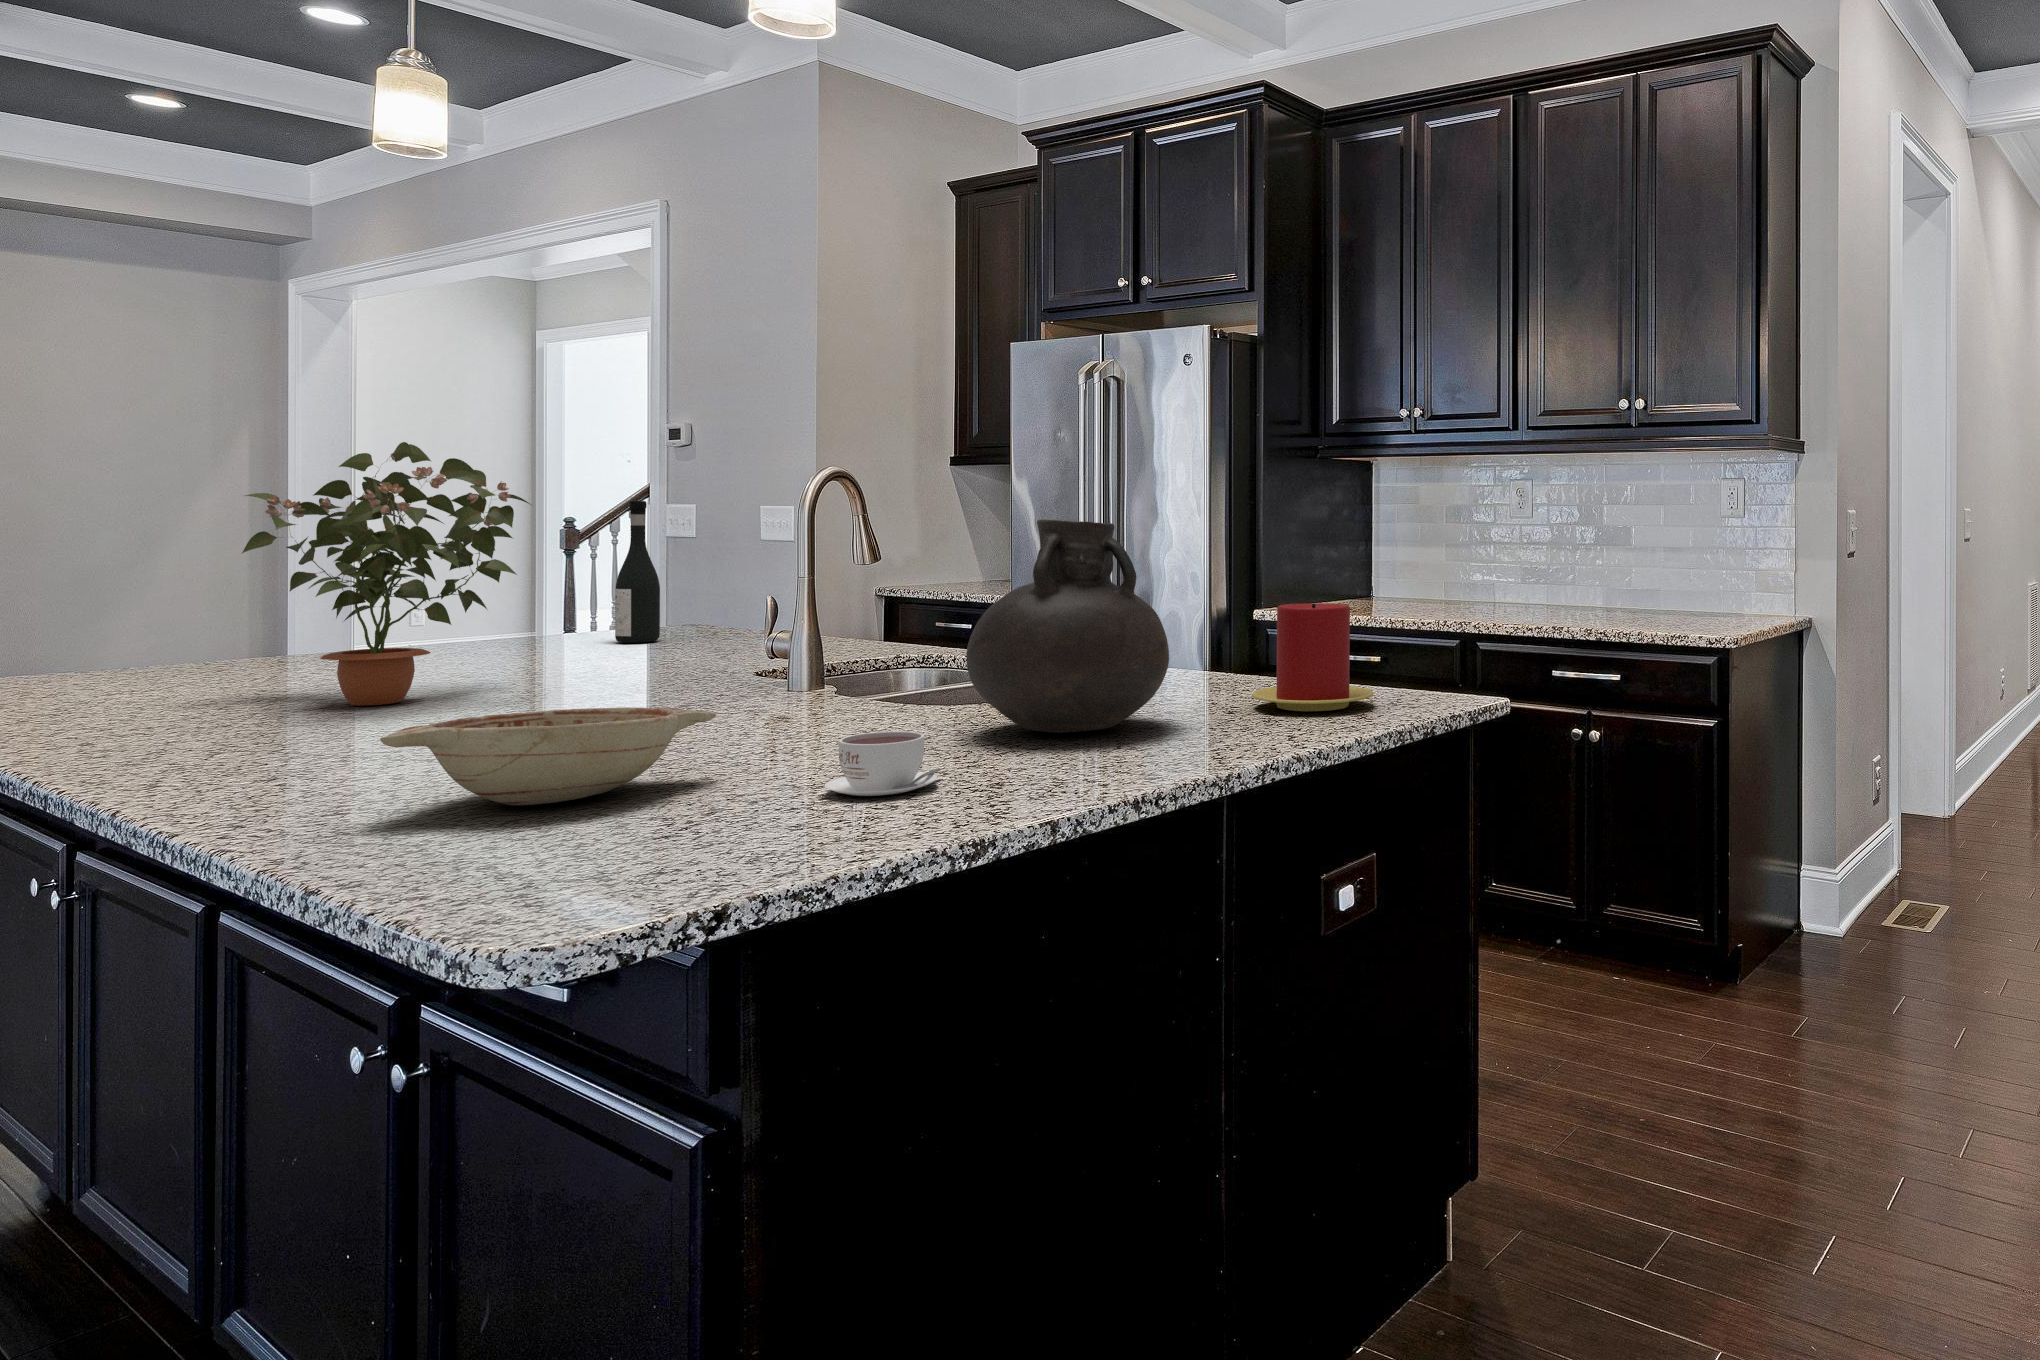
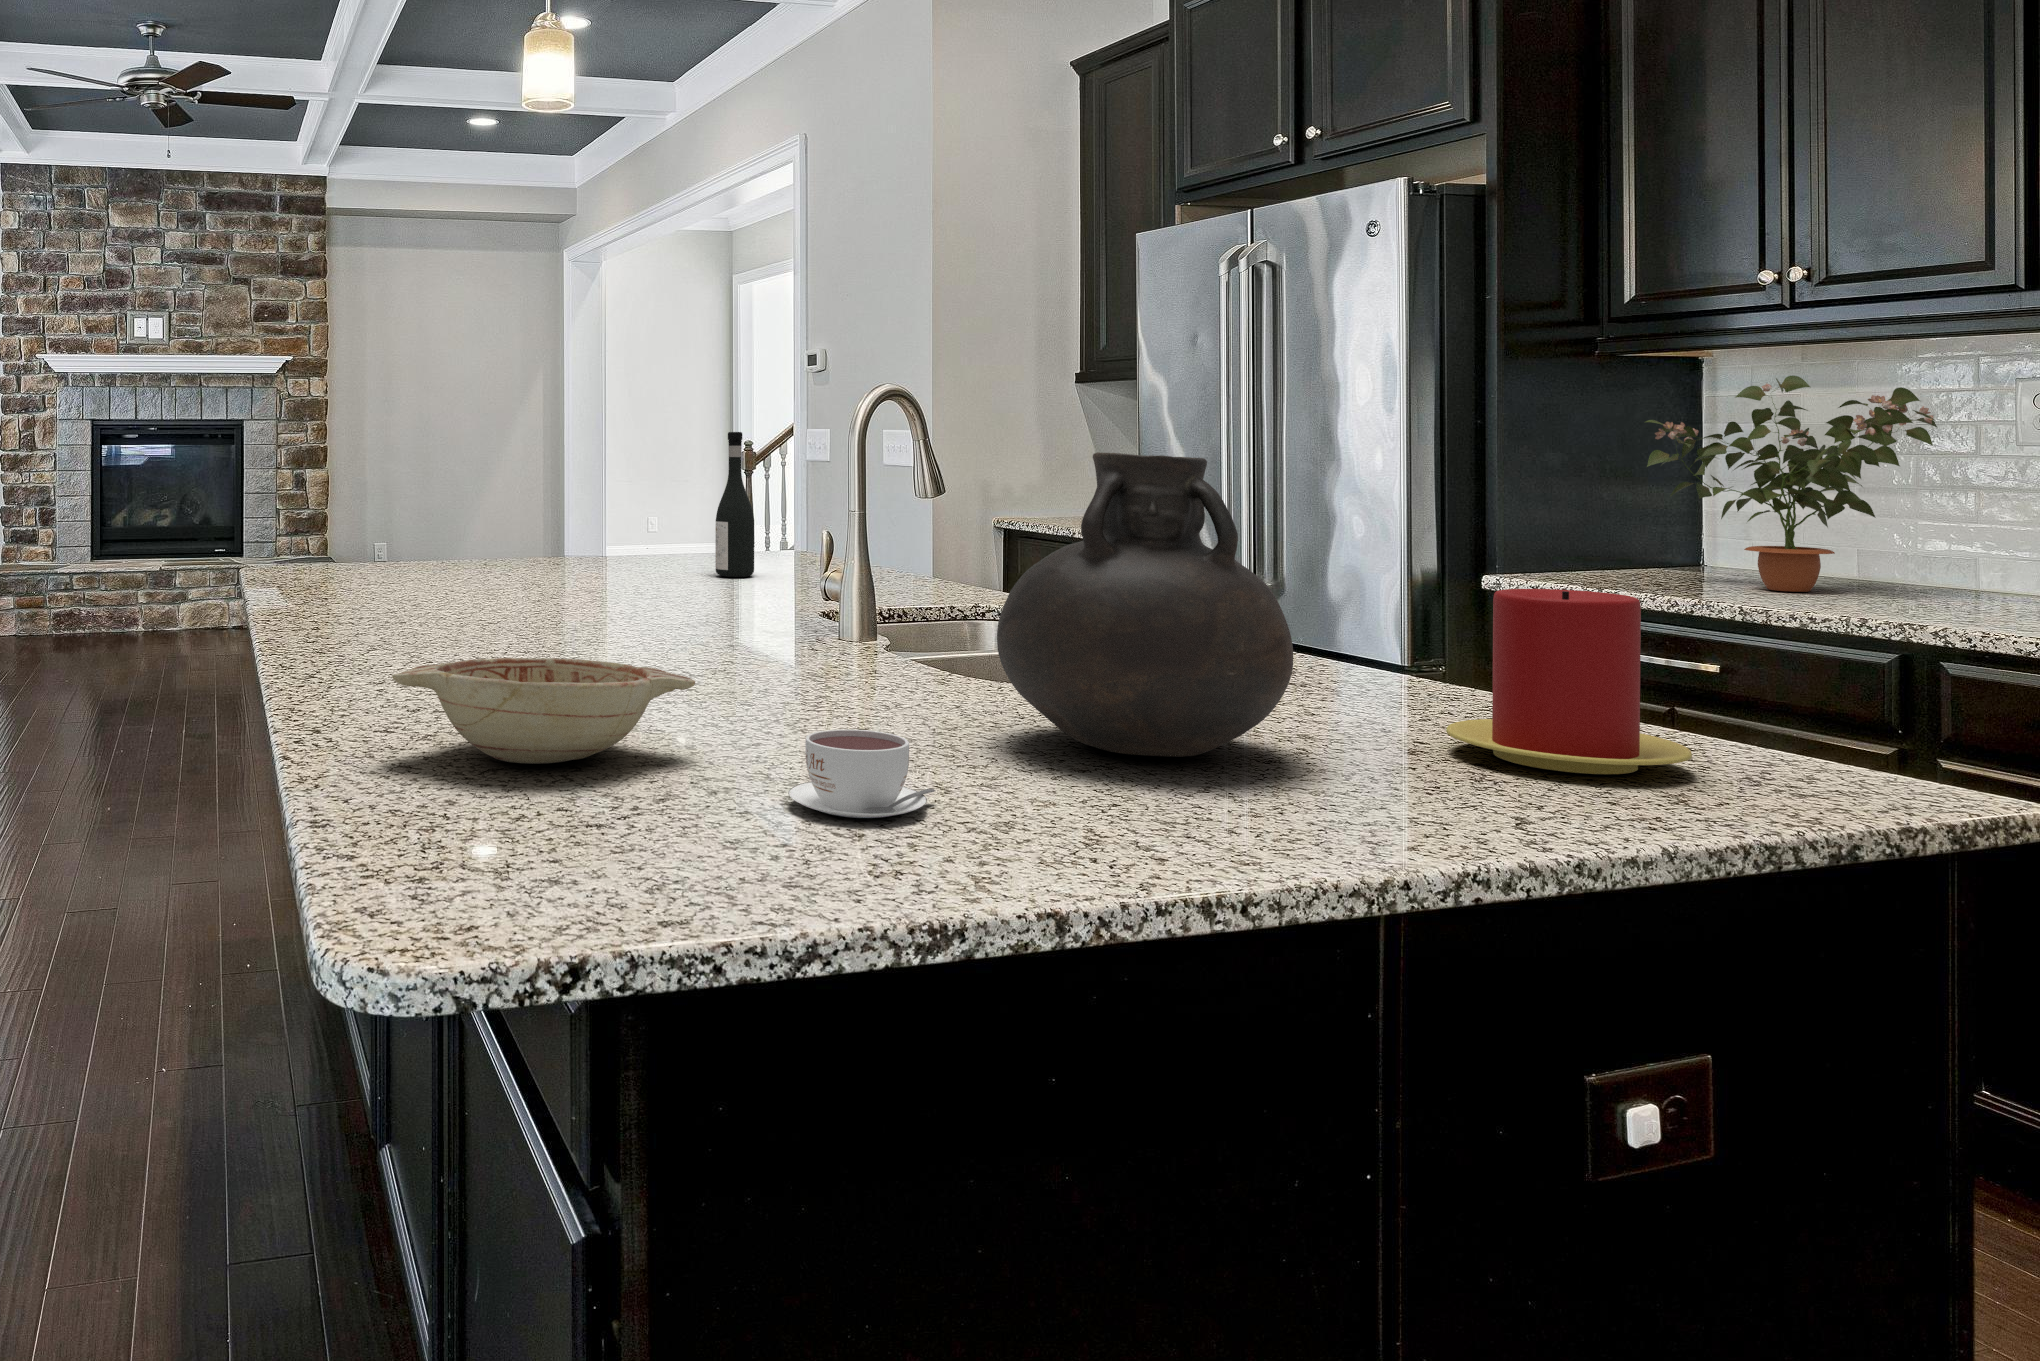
potted plant: present [242,442,531,705] -> present [1646,375,1937,592]

